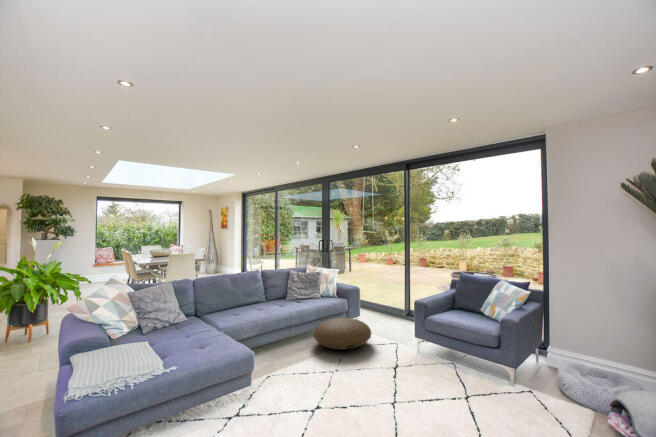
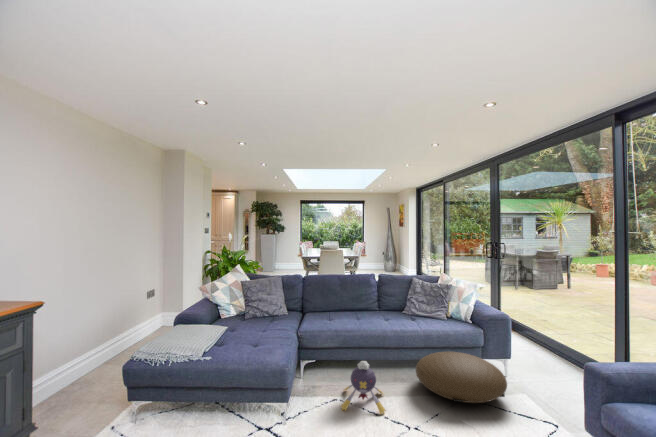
plush toy: none [269,337,312,381] -> present [341,361,386,414]

